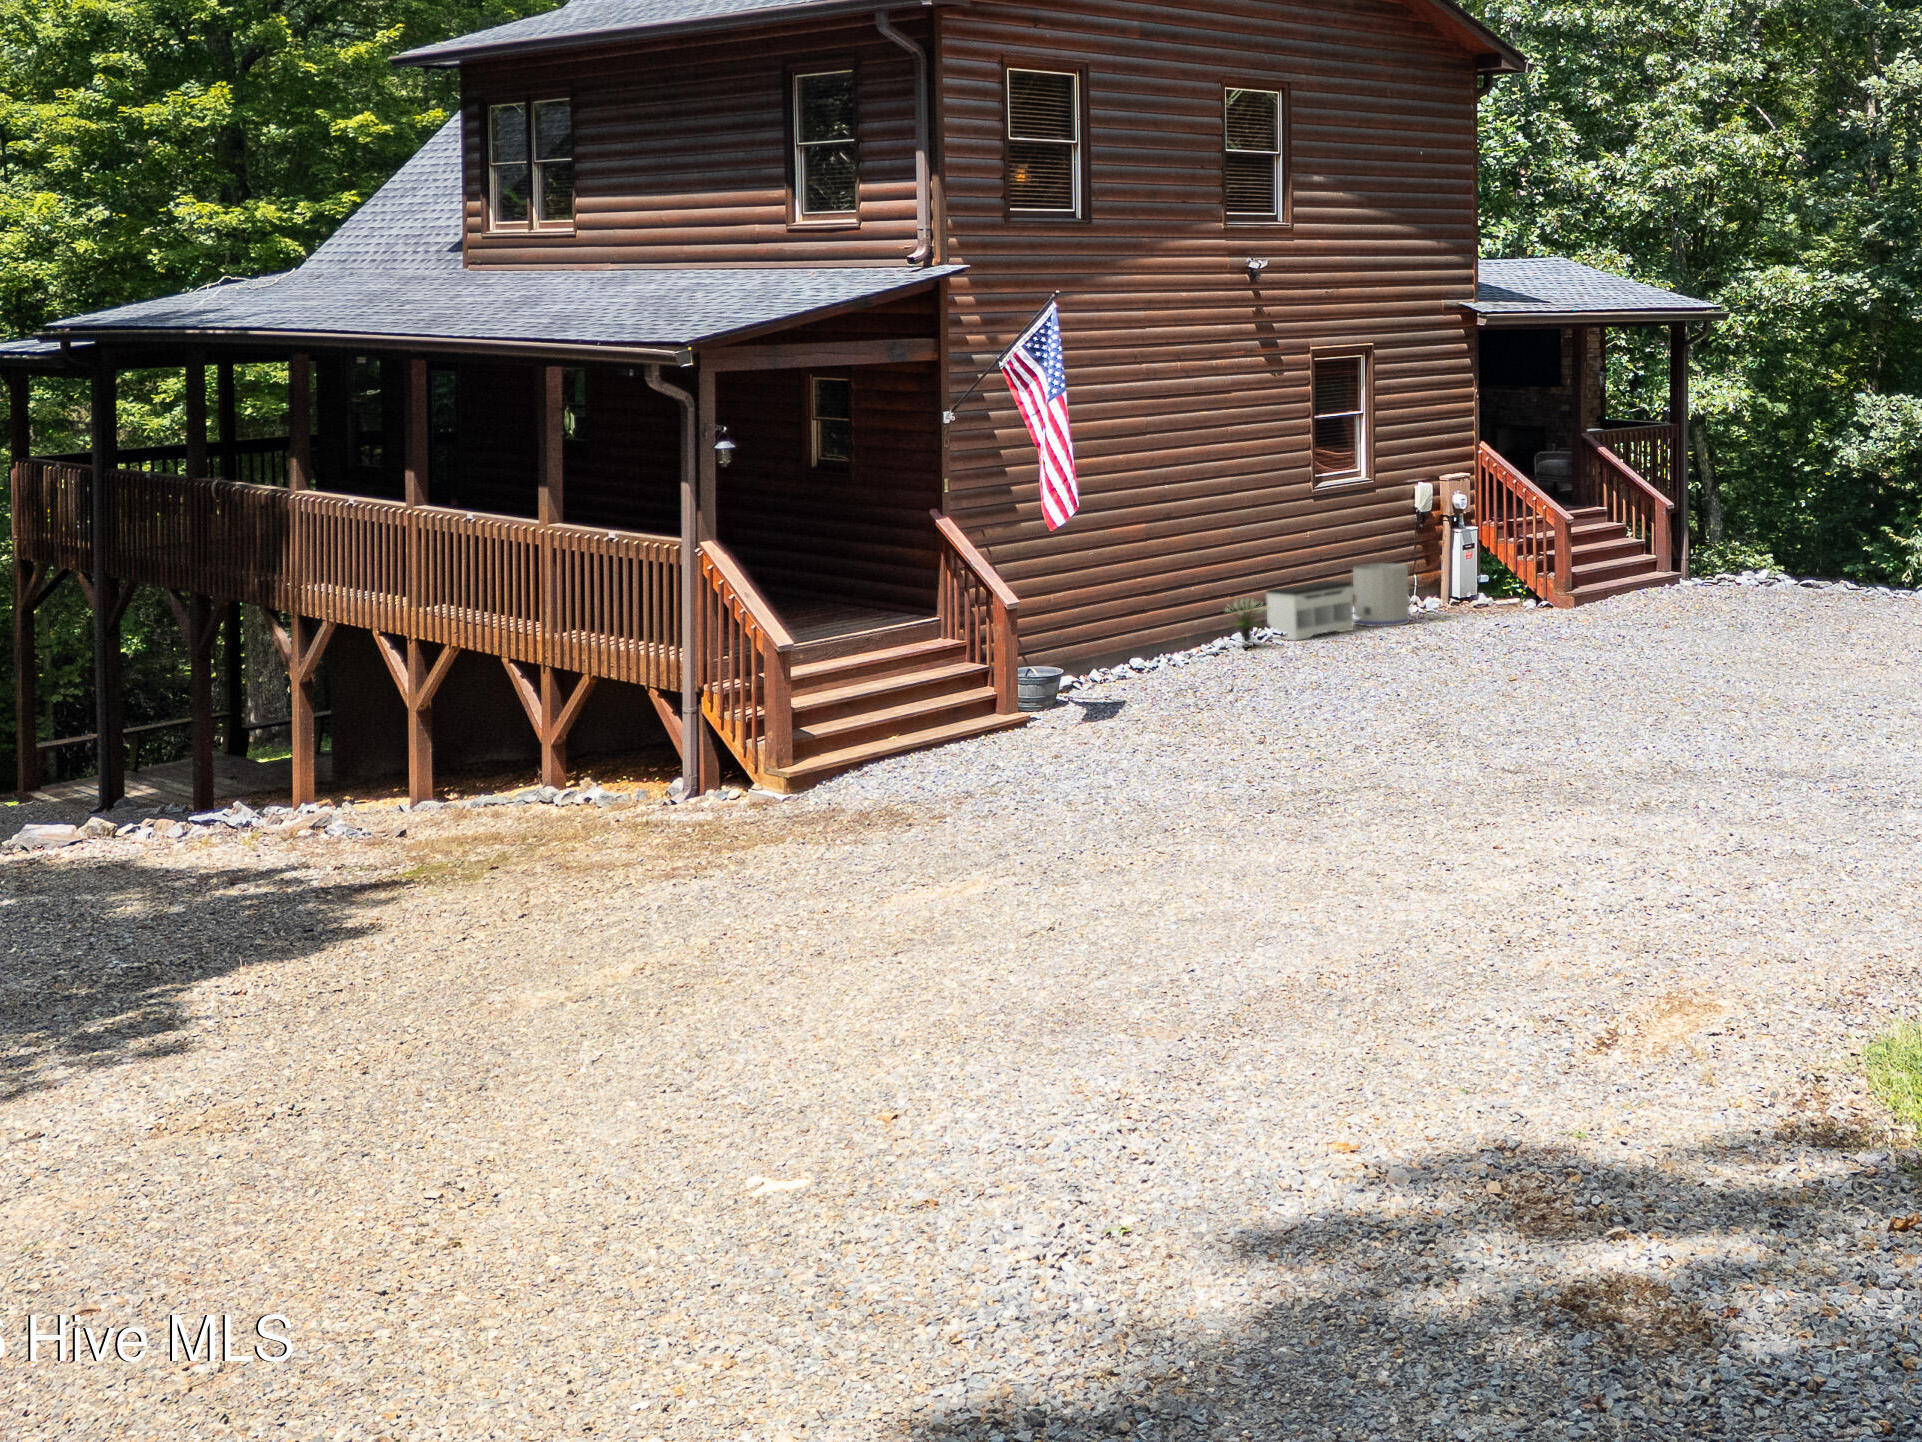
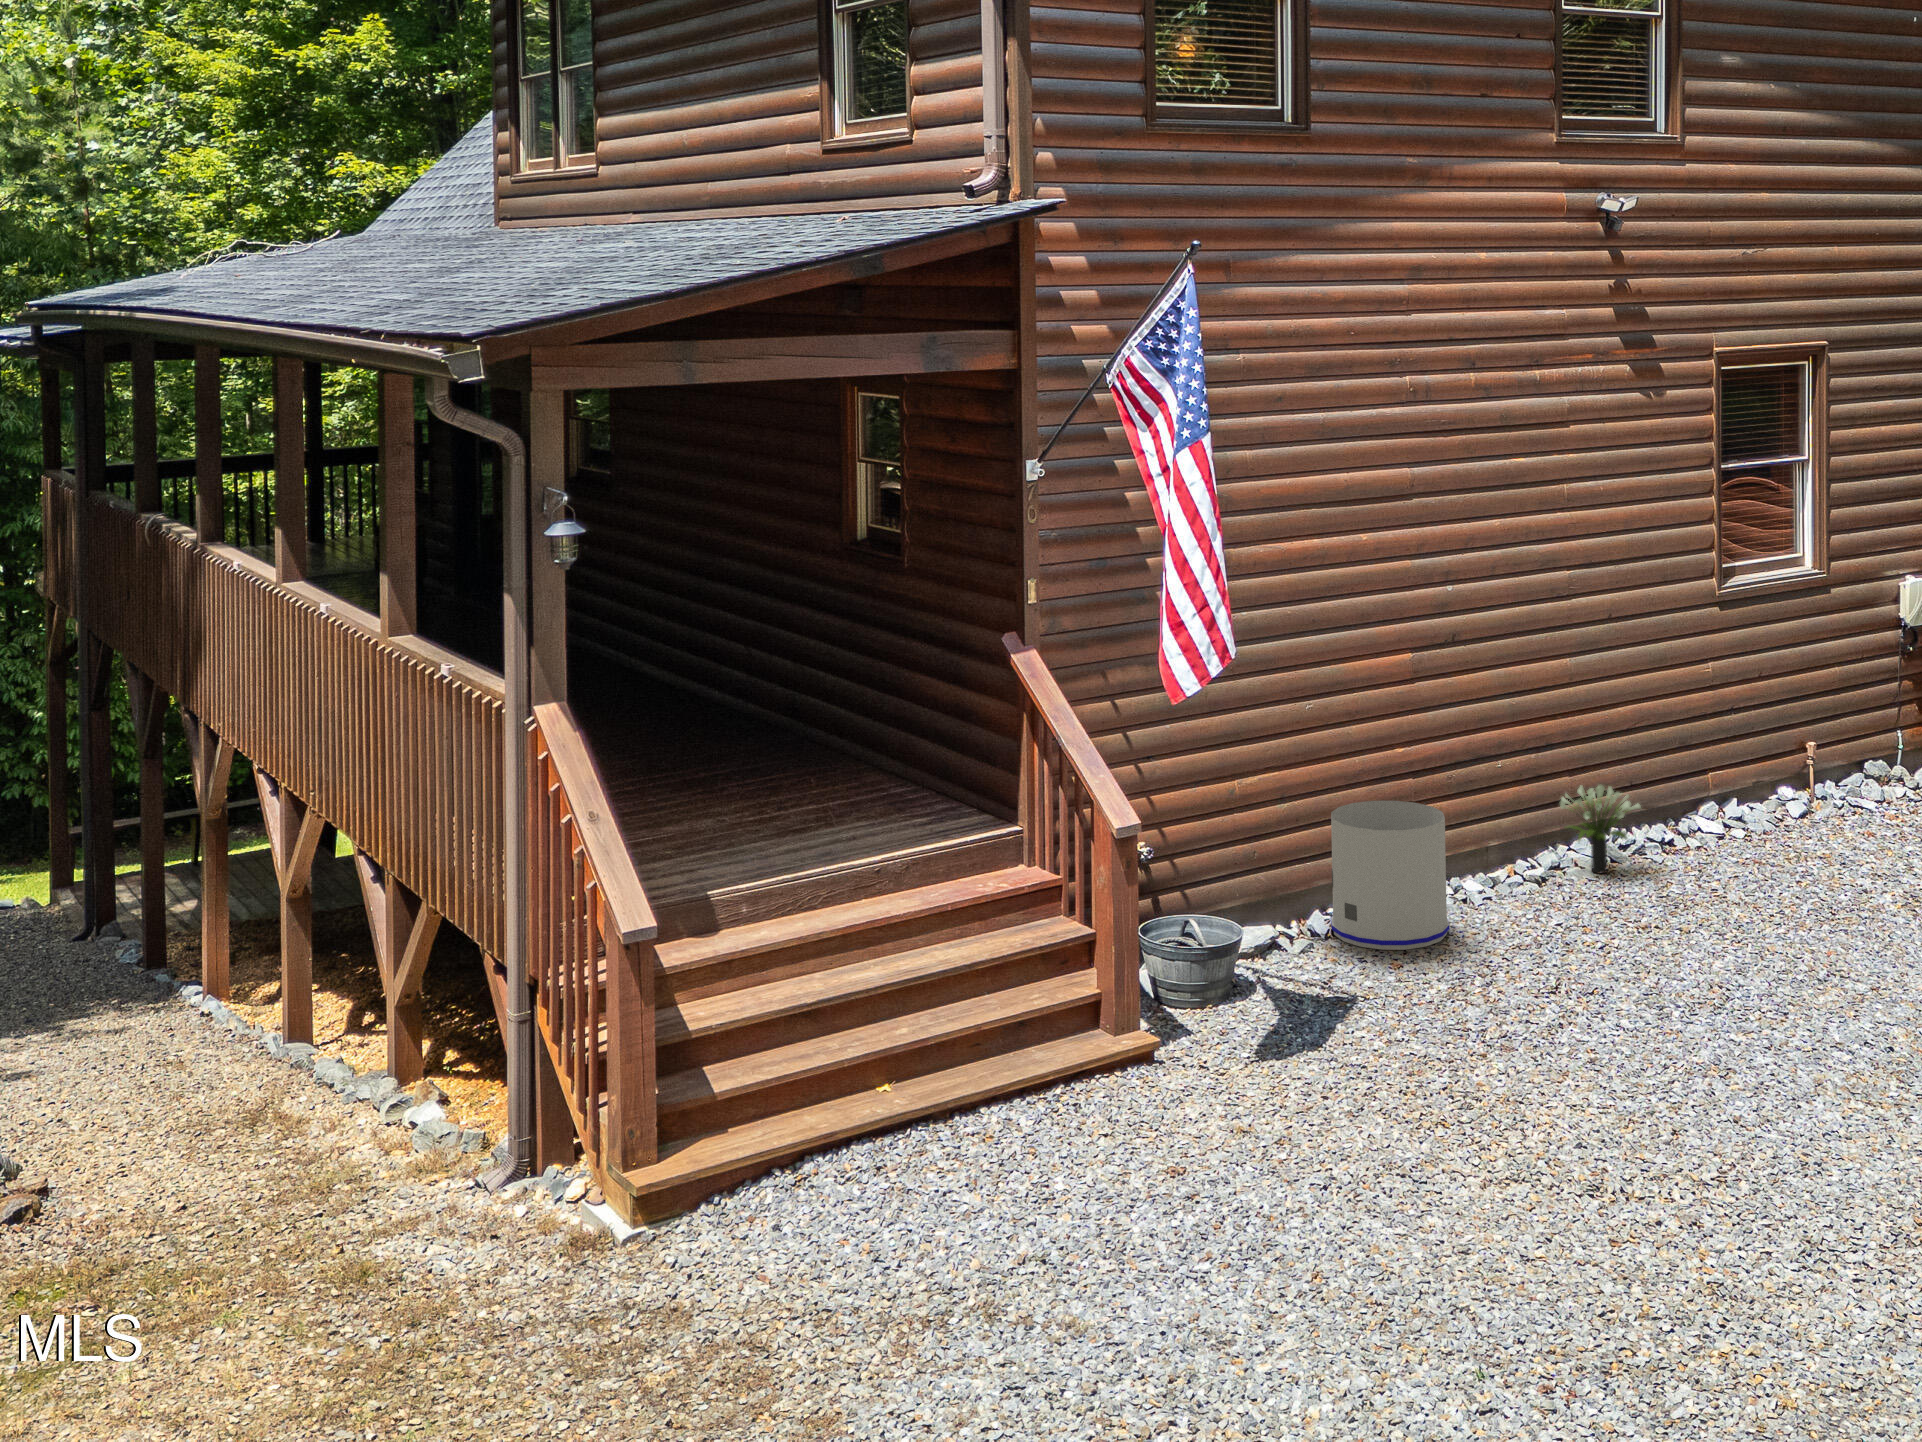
trash can: present [1353,563,1410,627] -> present [1331,801,1450,950]
bench: present [1266,581,1353,640] -> none [1637,743,1793,860]

